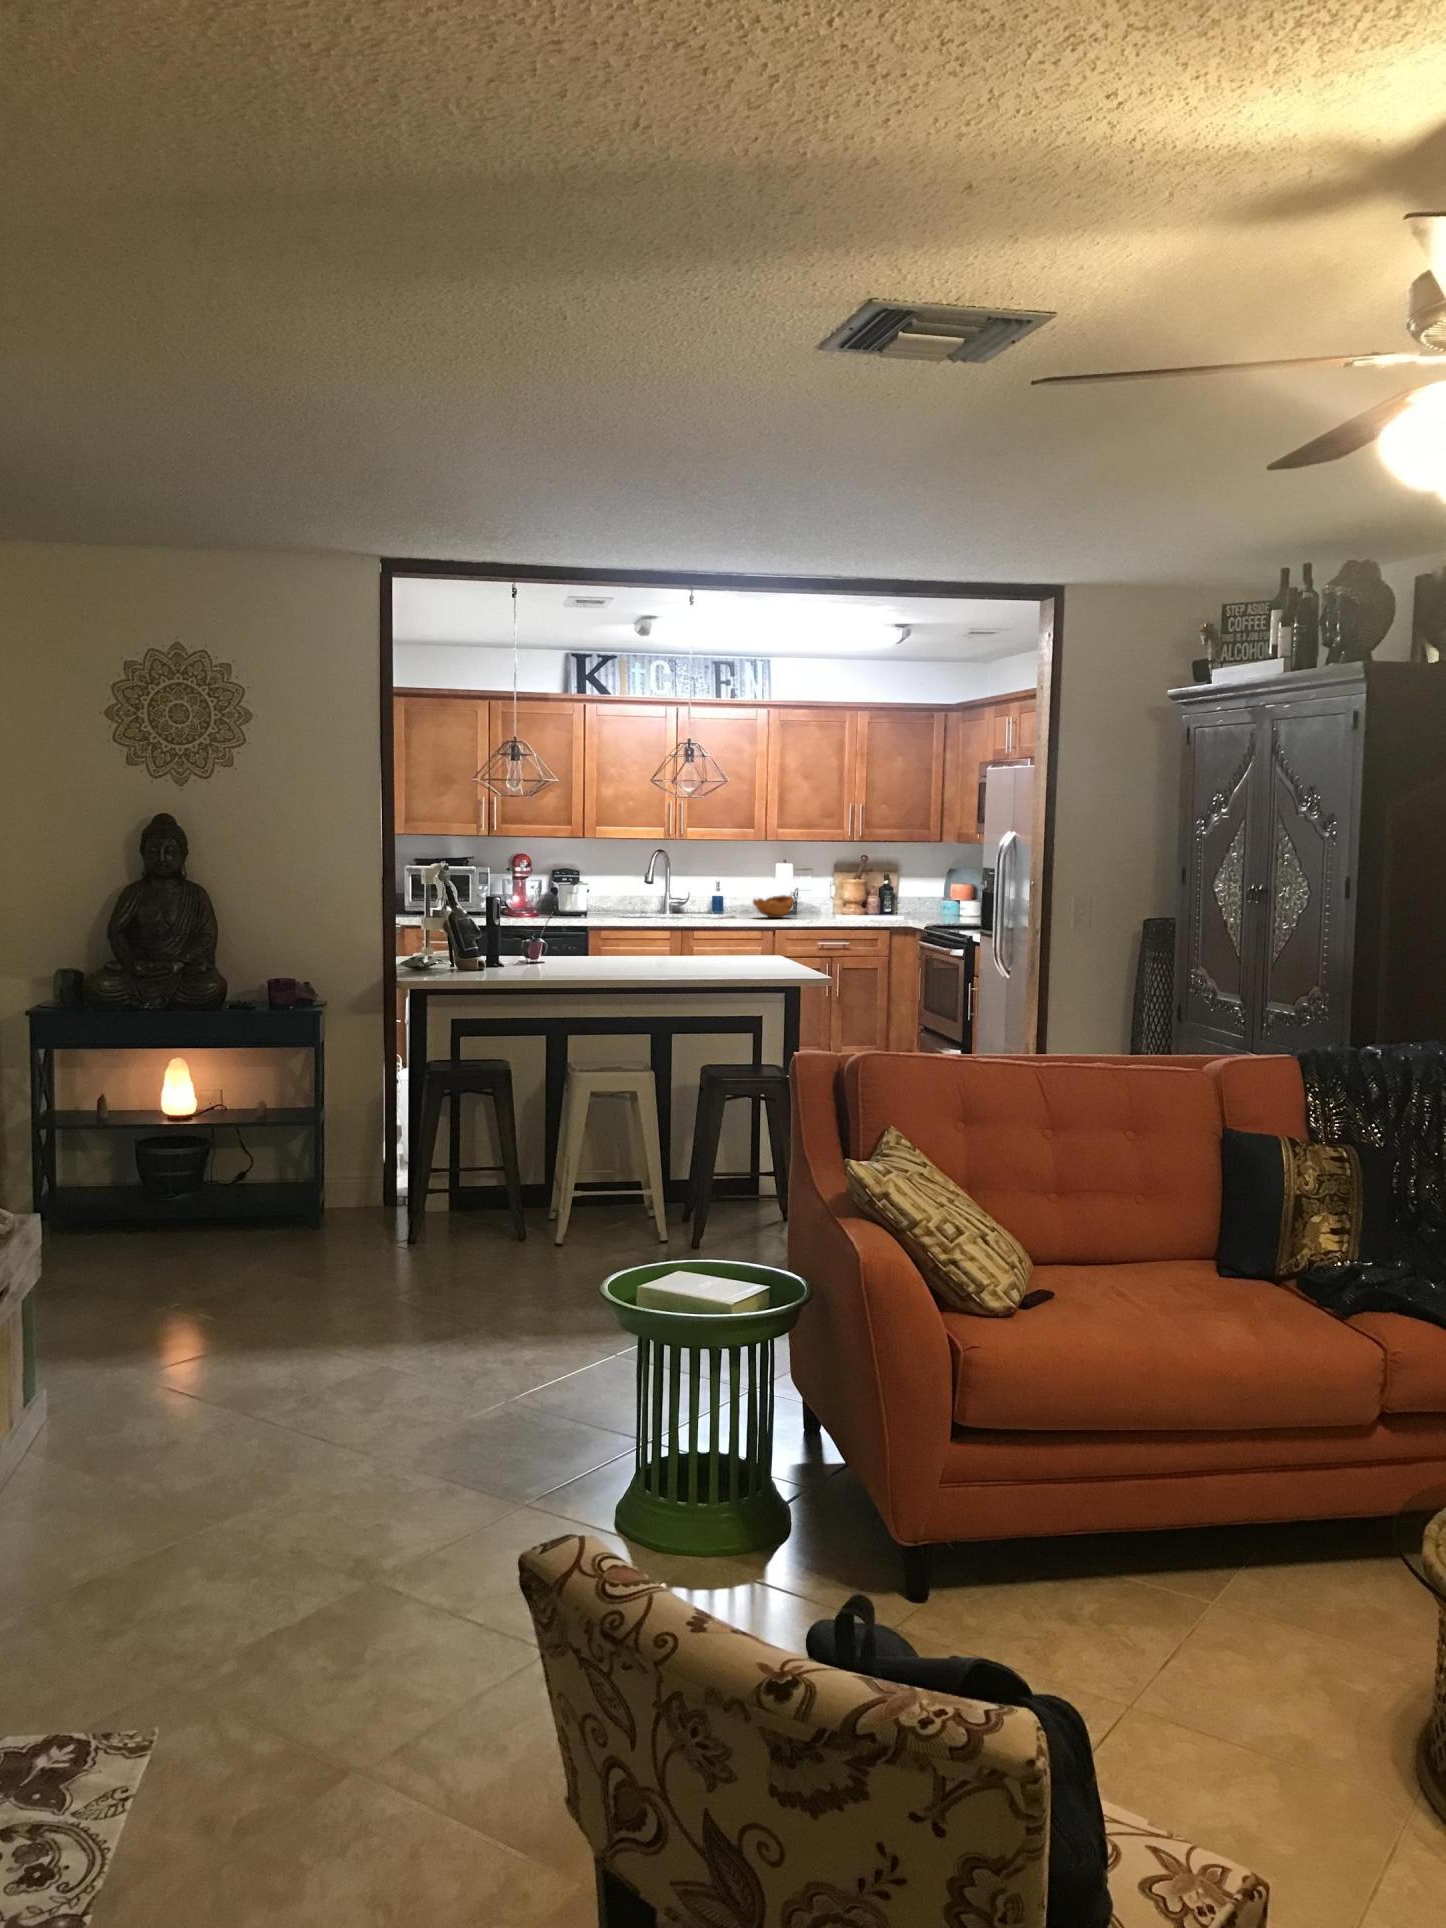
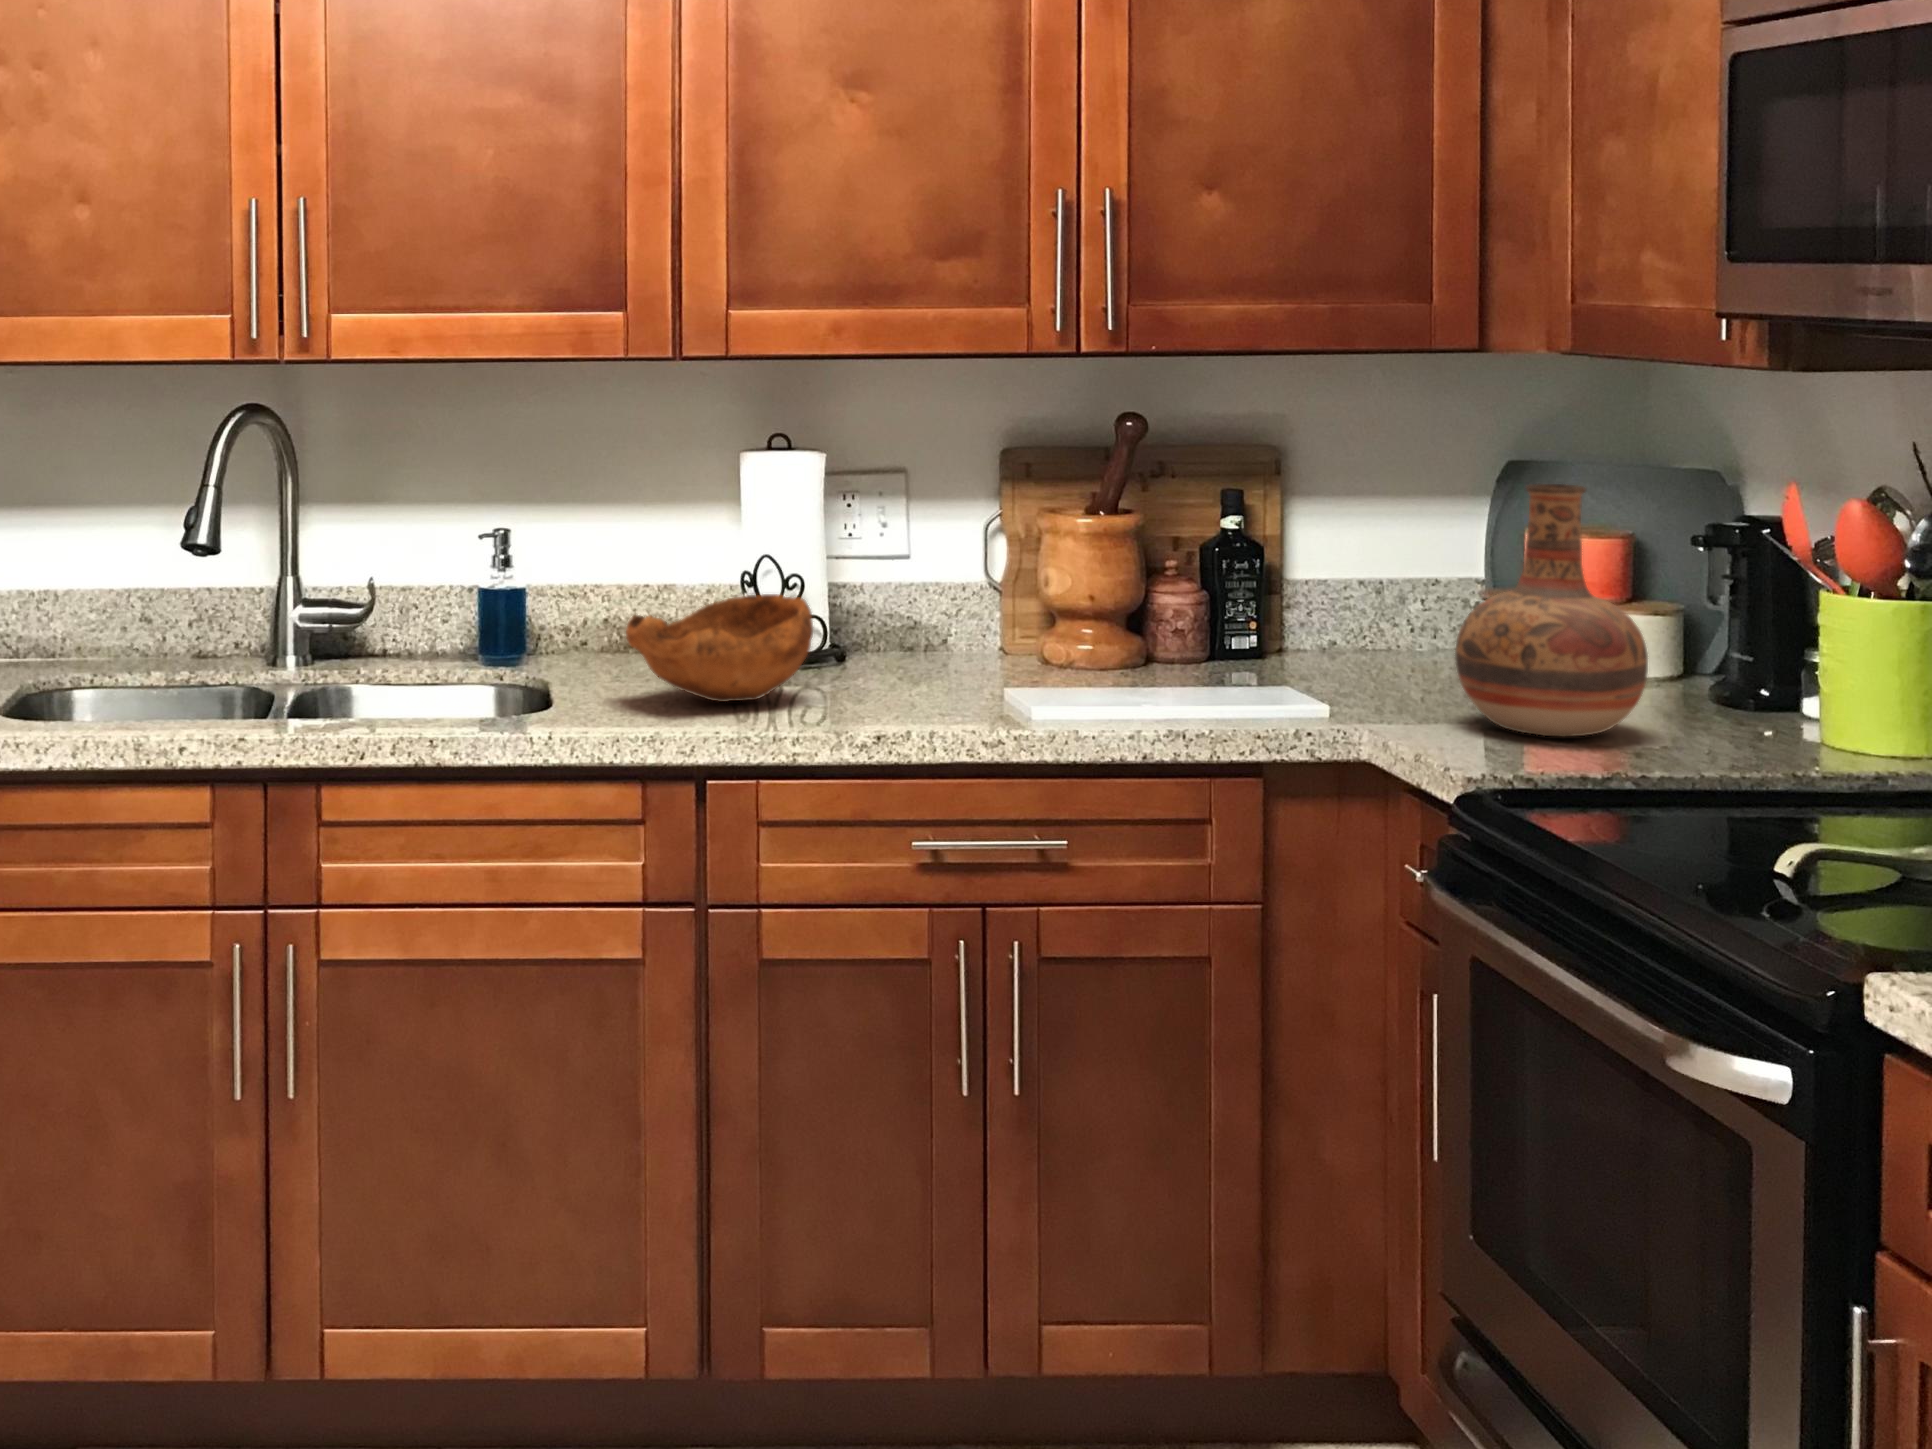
vase: none [928,870,964,921] -> present [1455,483,1648,736]

